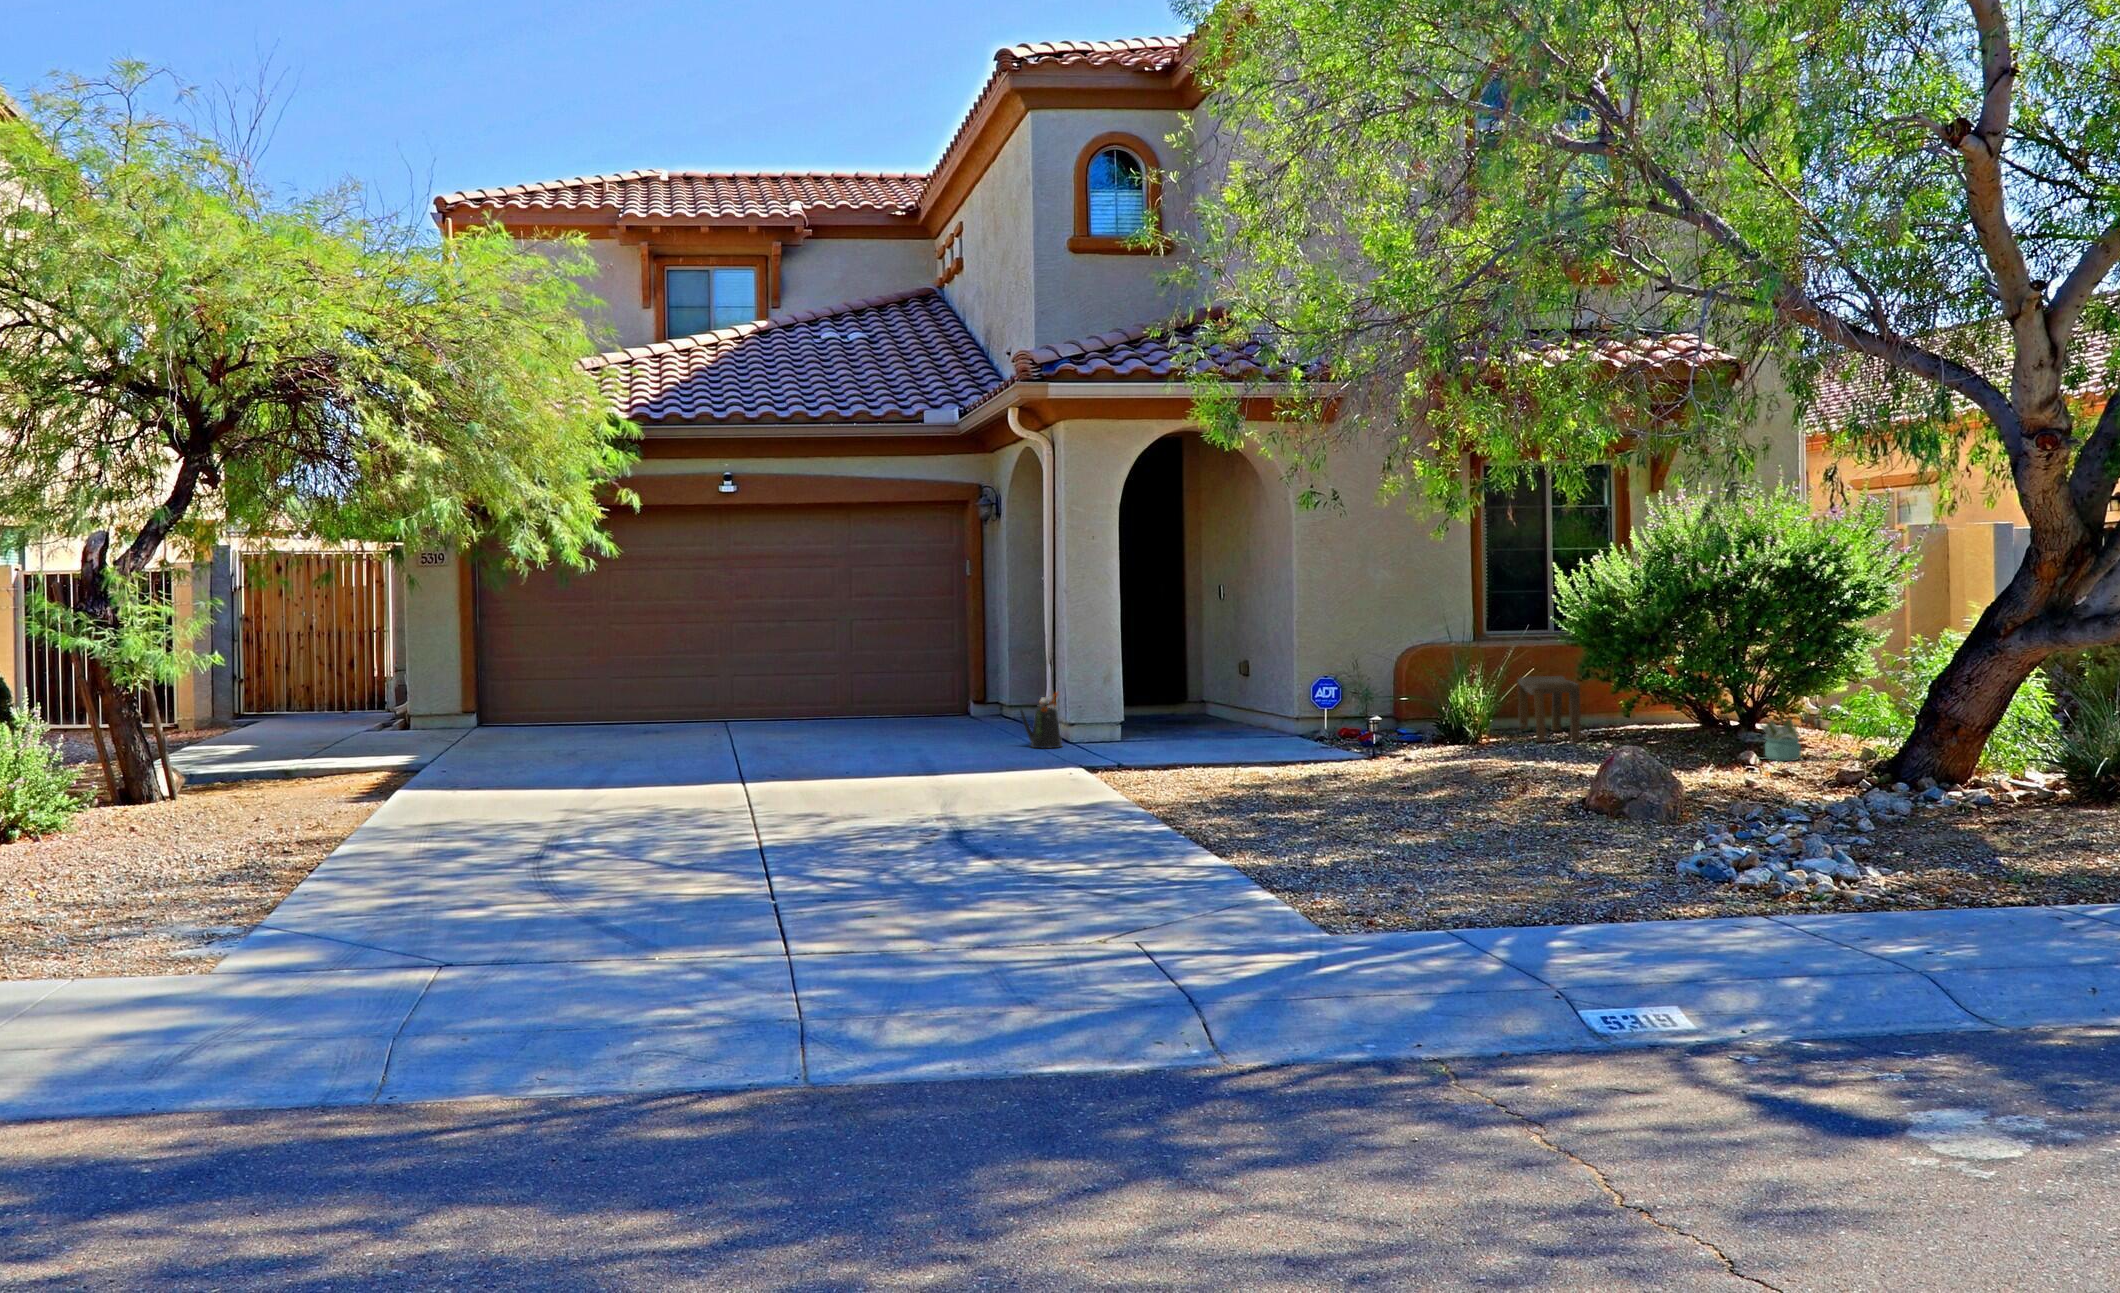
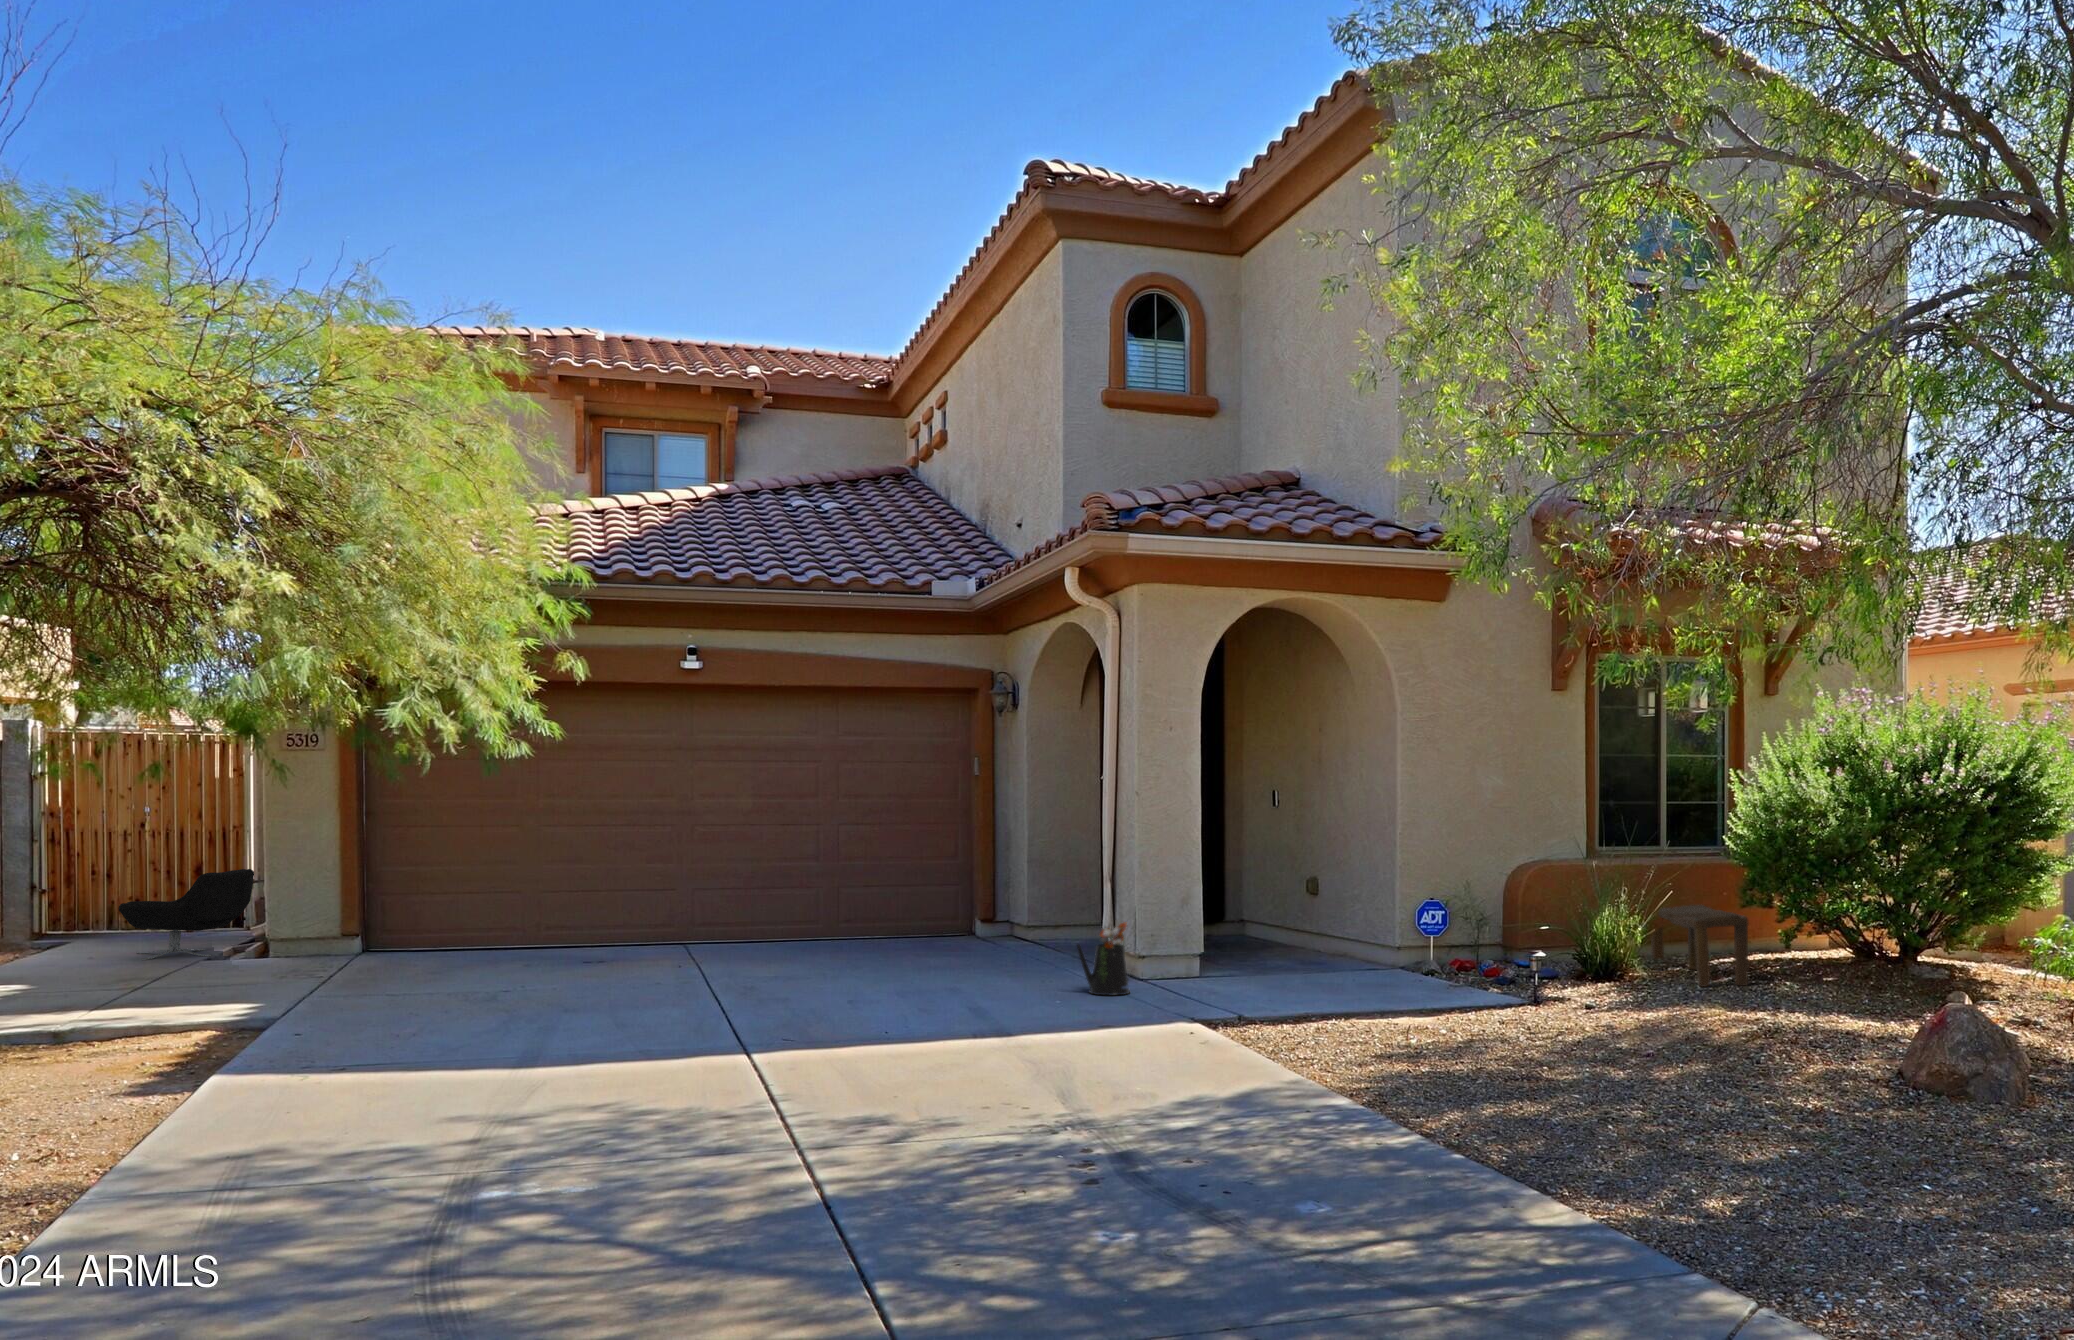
lounge chair: none [307,659,403,729] -> present [119,869,254,960]
decorative plant: present [1761,719,1801,761] -> none [2006,963,2065,1017]

